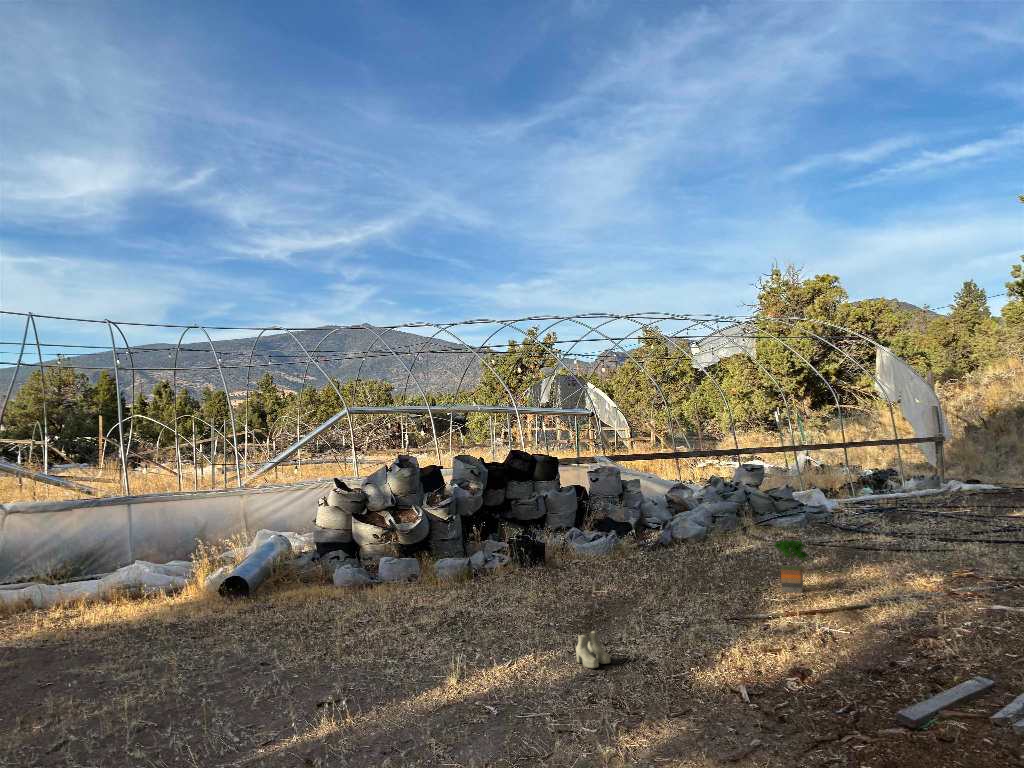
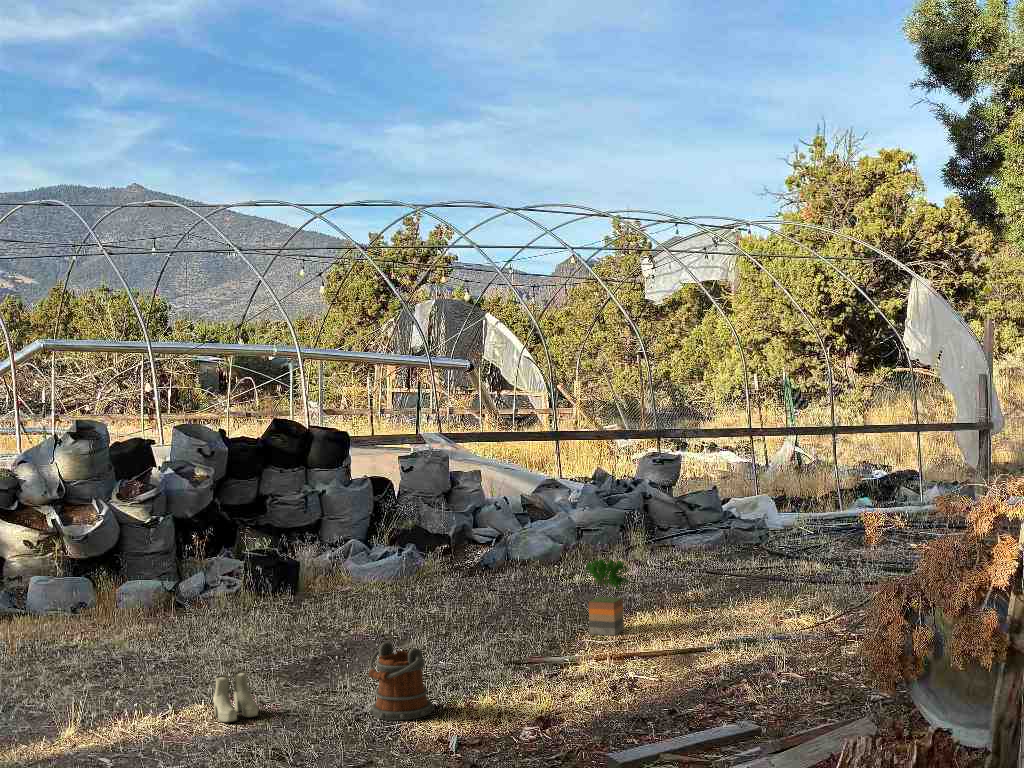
bucket: none [686,607,736,665] -> present [369,642,434,720]

